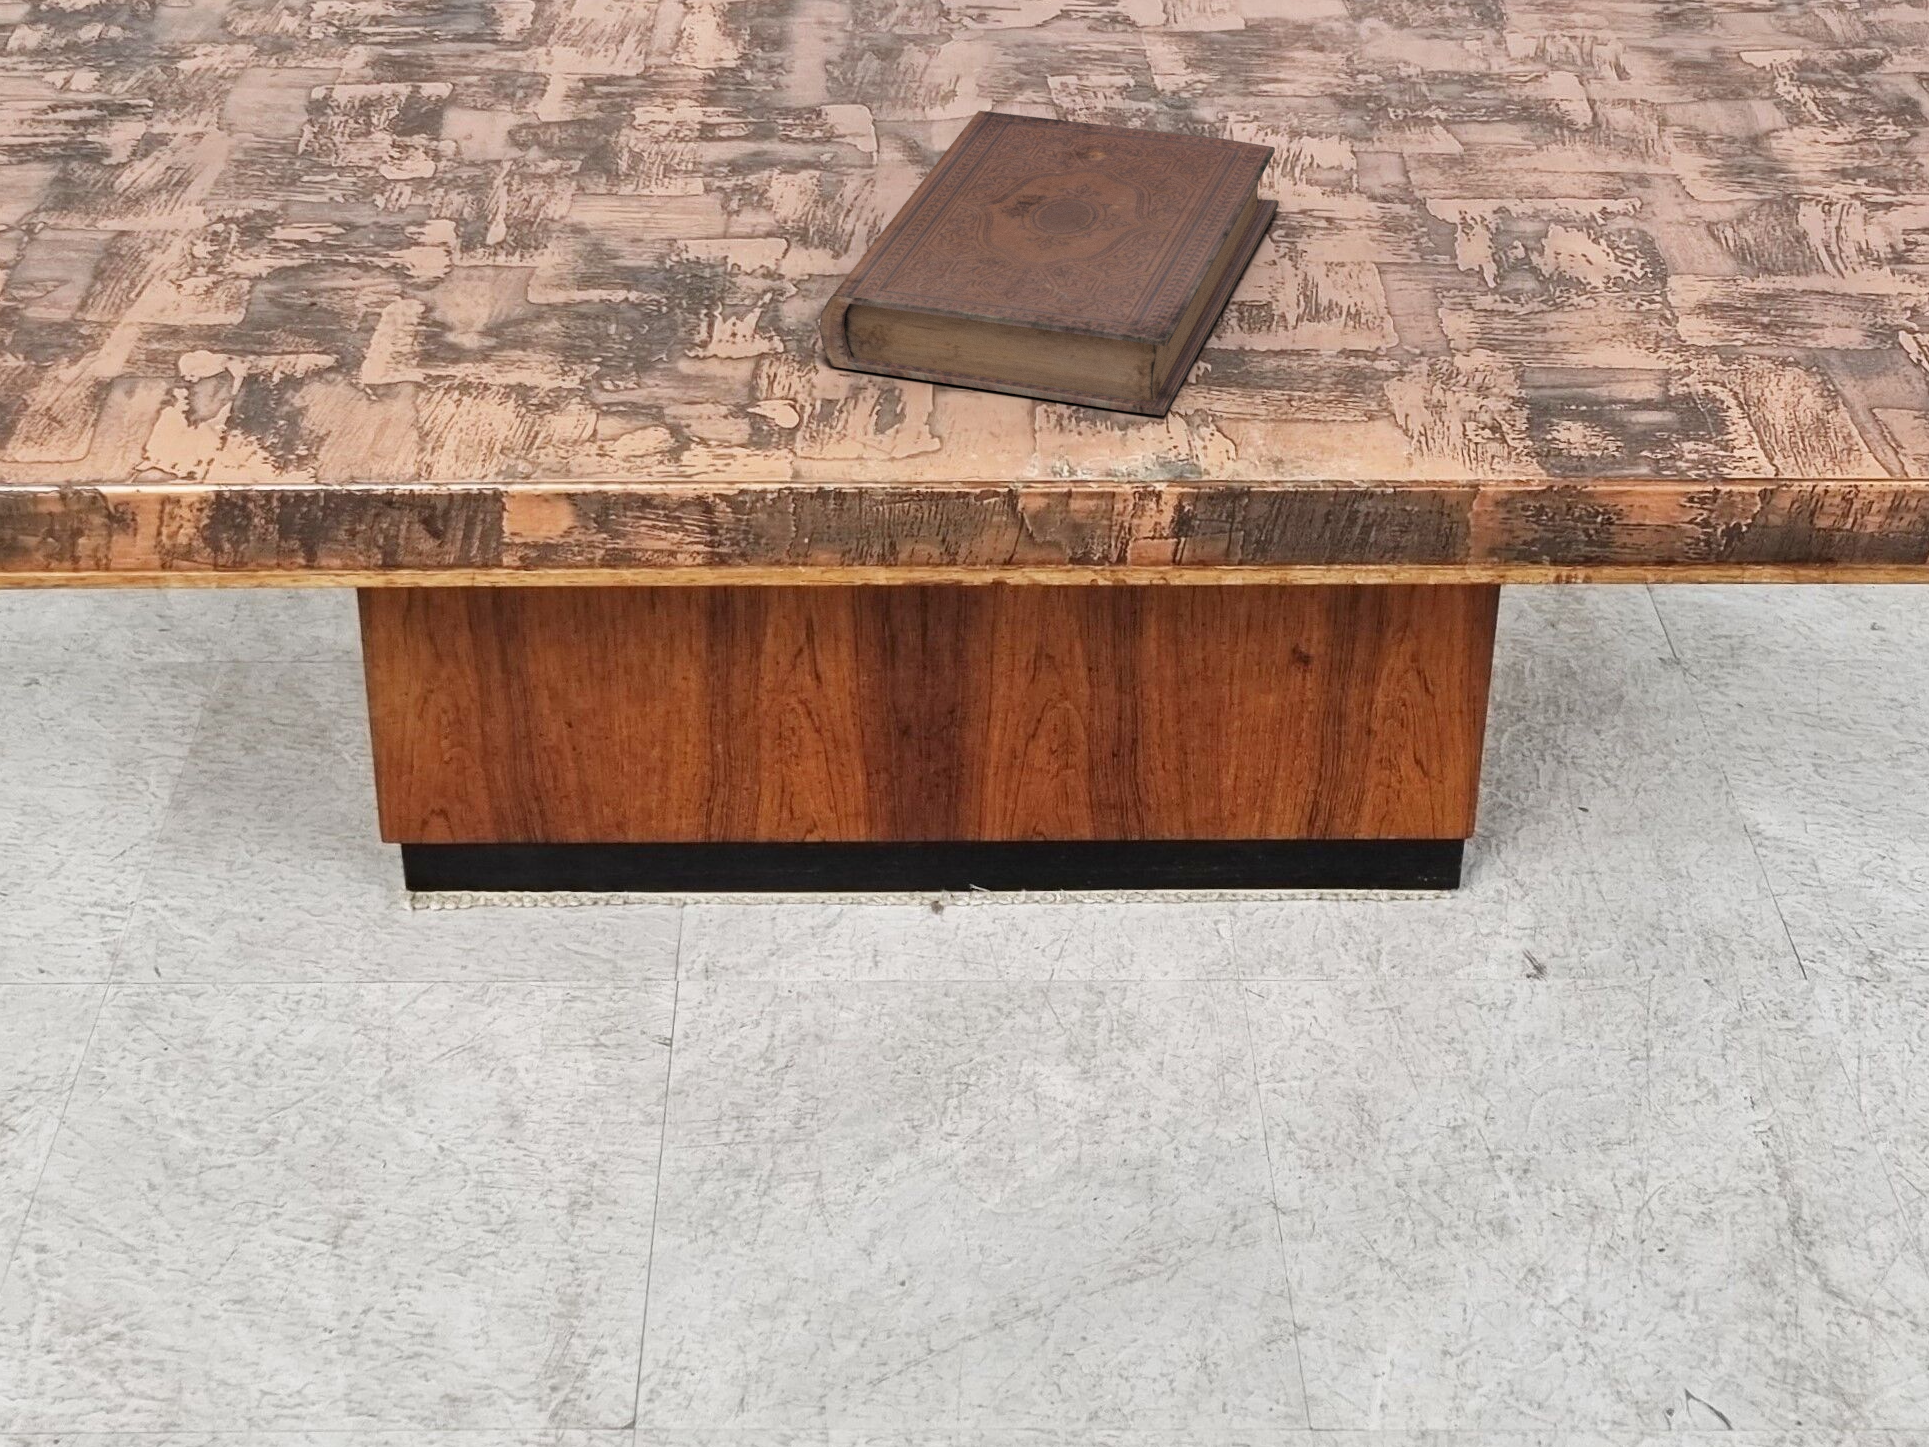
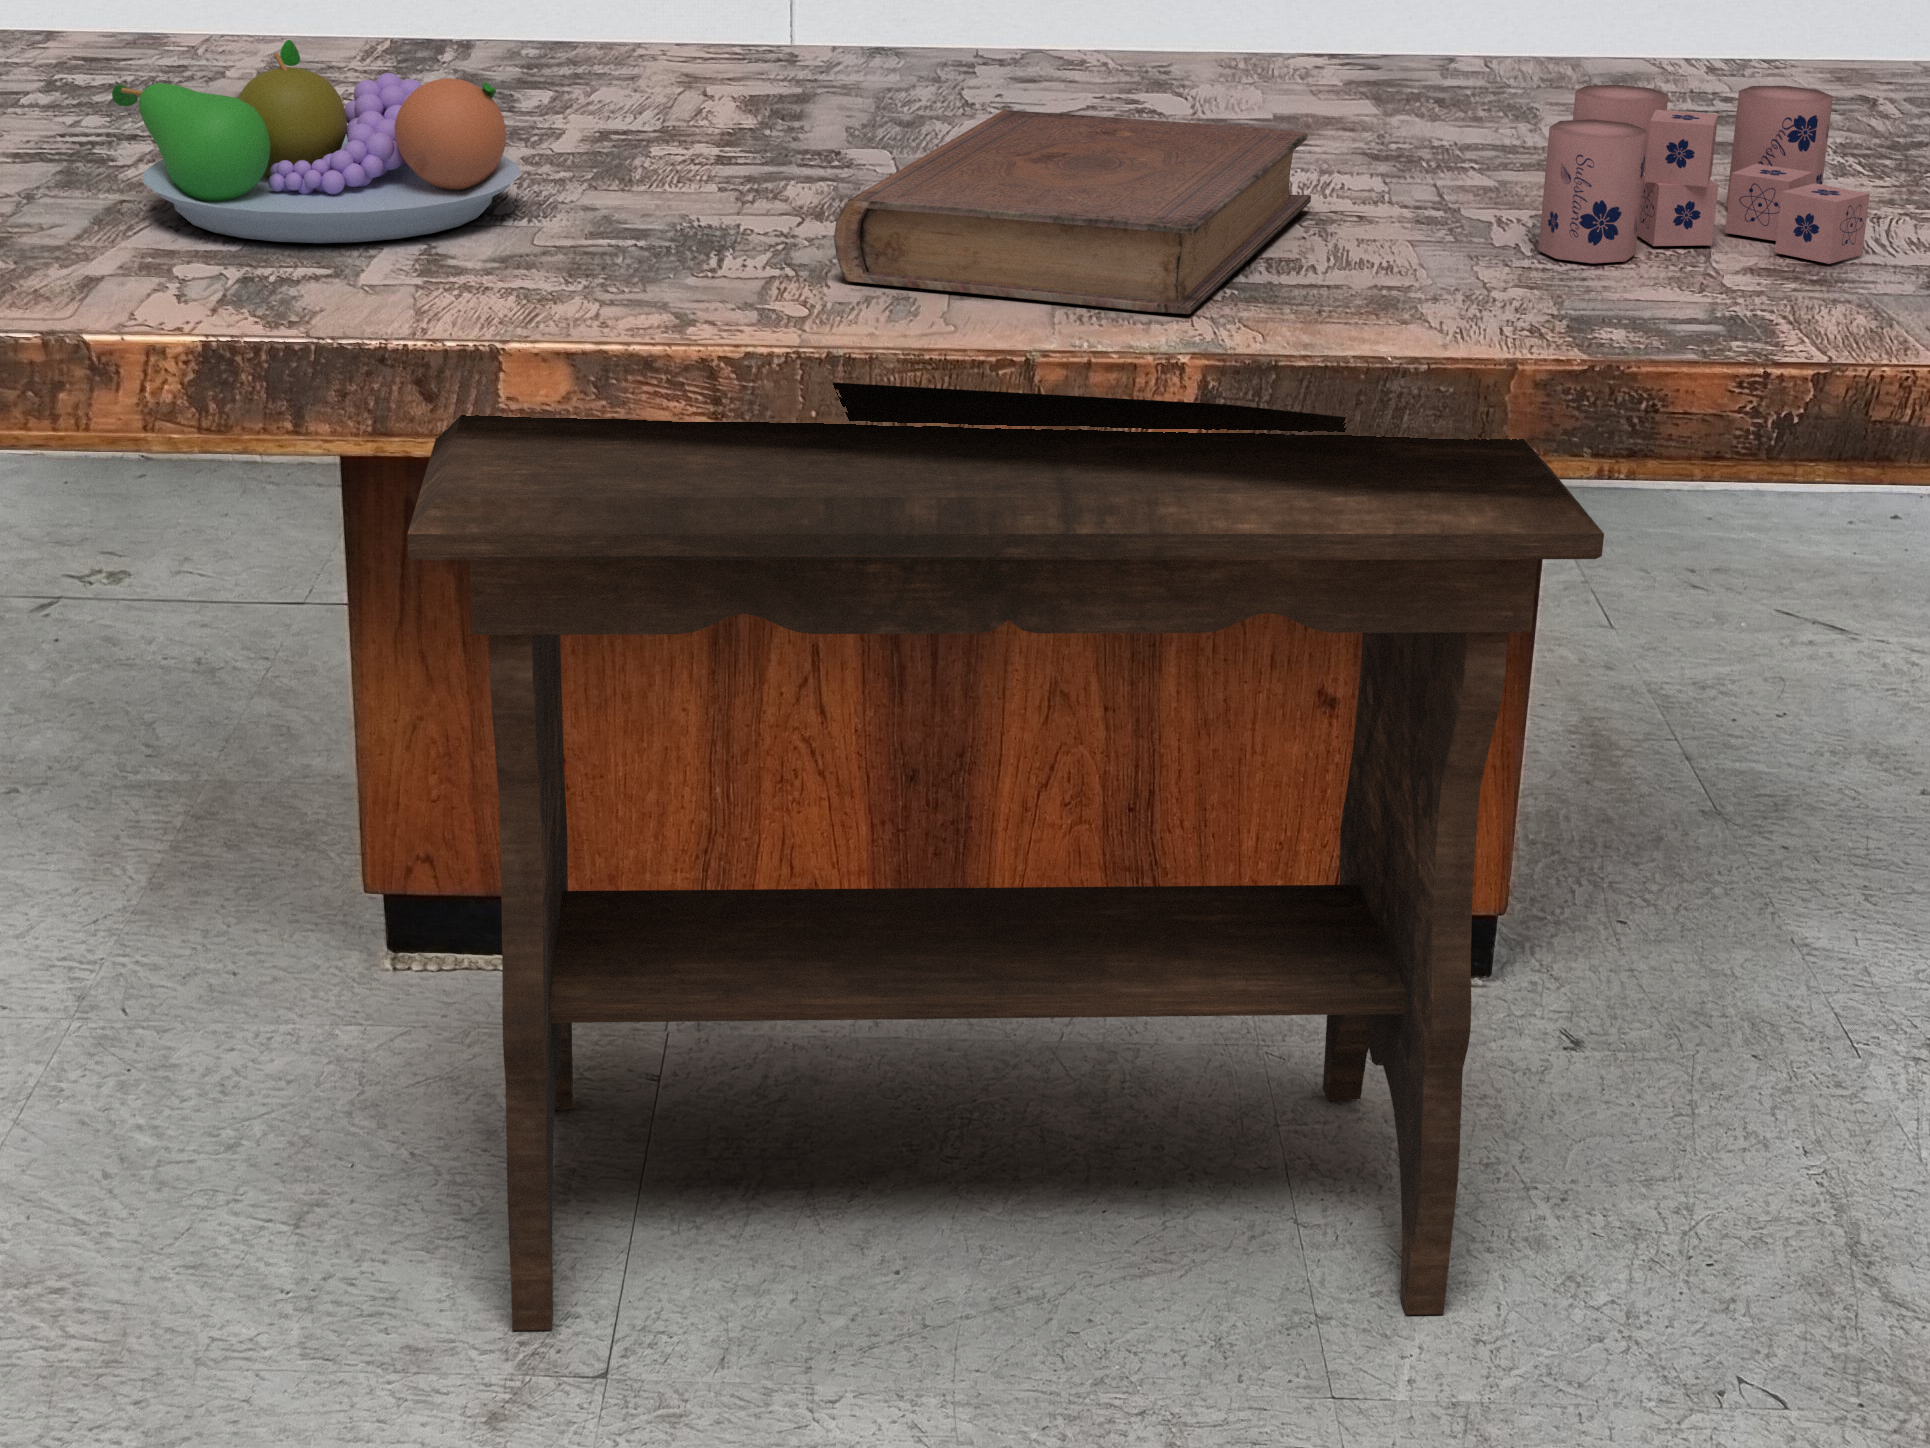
fruit bowl: none [110,73,512,315] -> present [112,40,520,243]
candle: none [1499,76,1818,303] -> present [1538,85,1870,264]
footstool: none [421,393,1562,1368] -> present [407,382,1604,1330]

